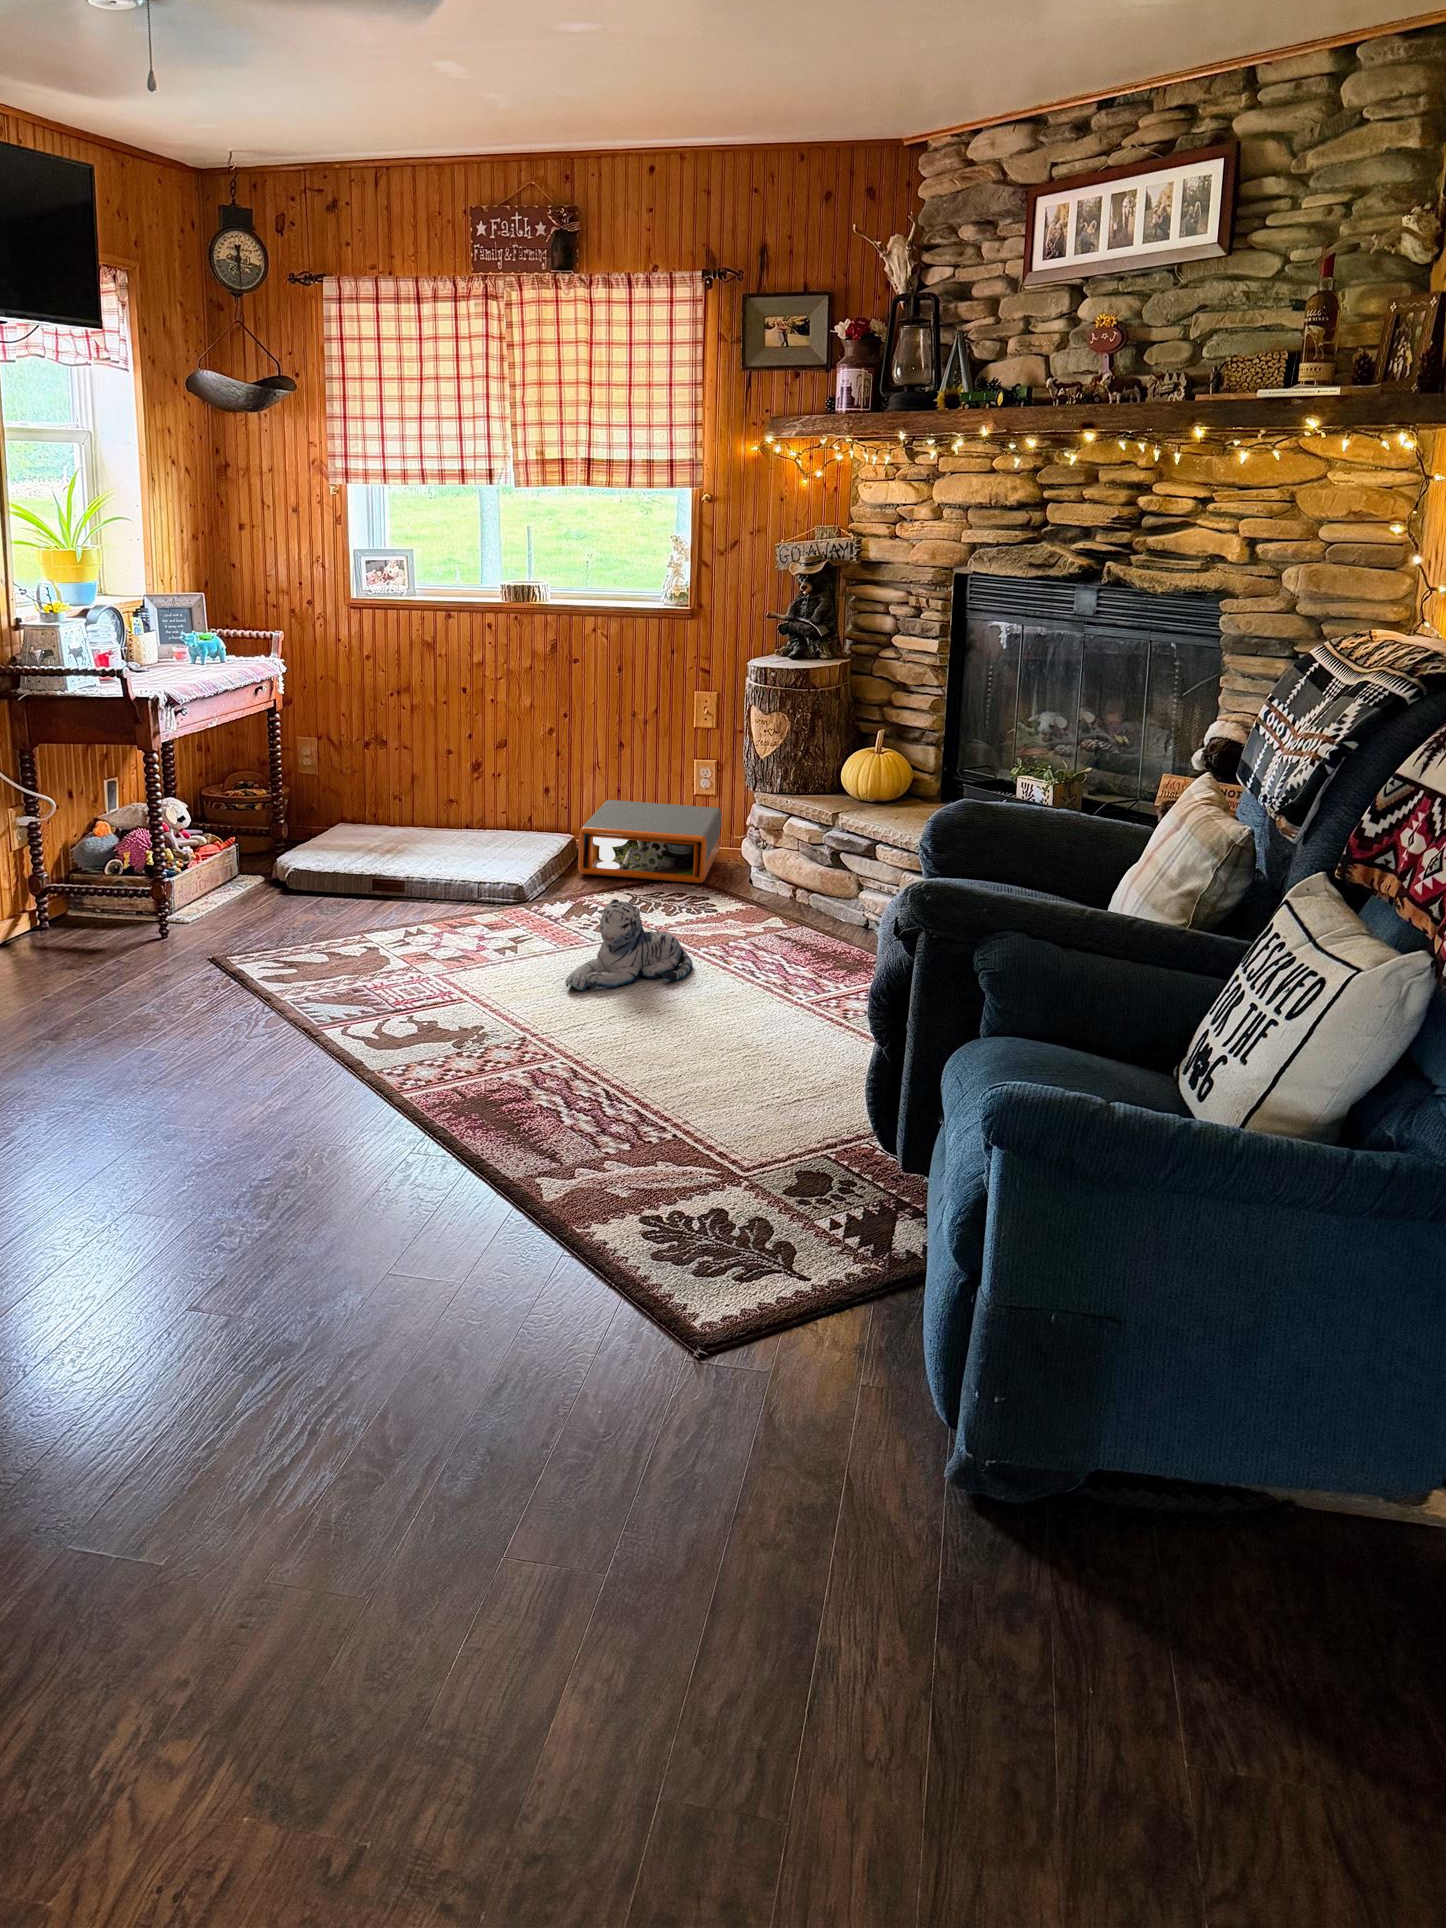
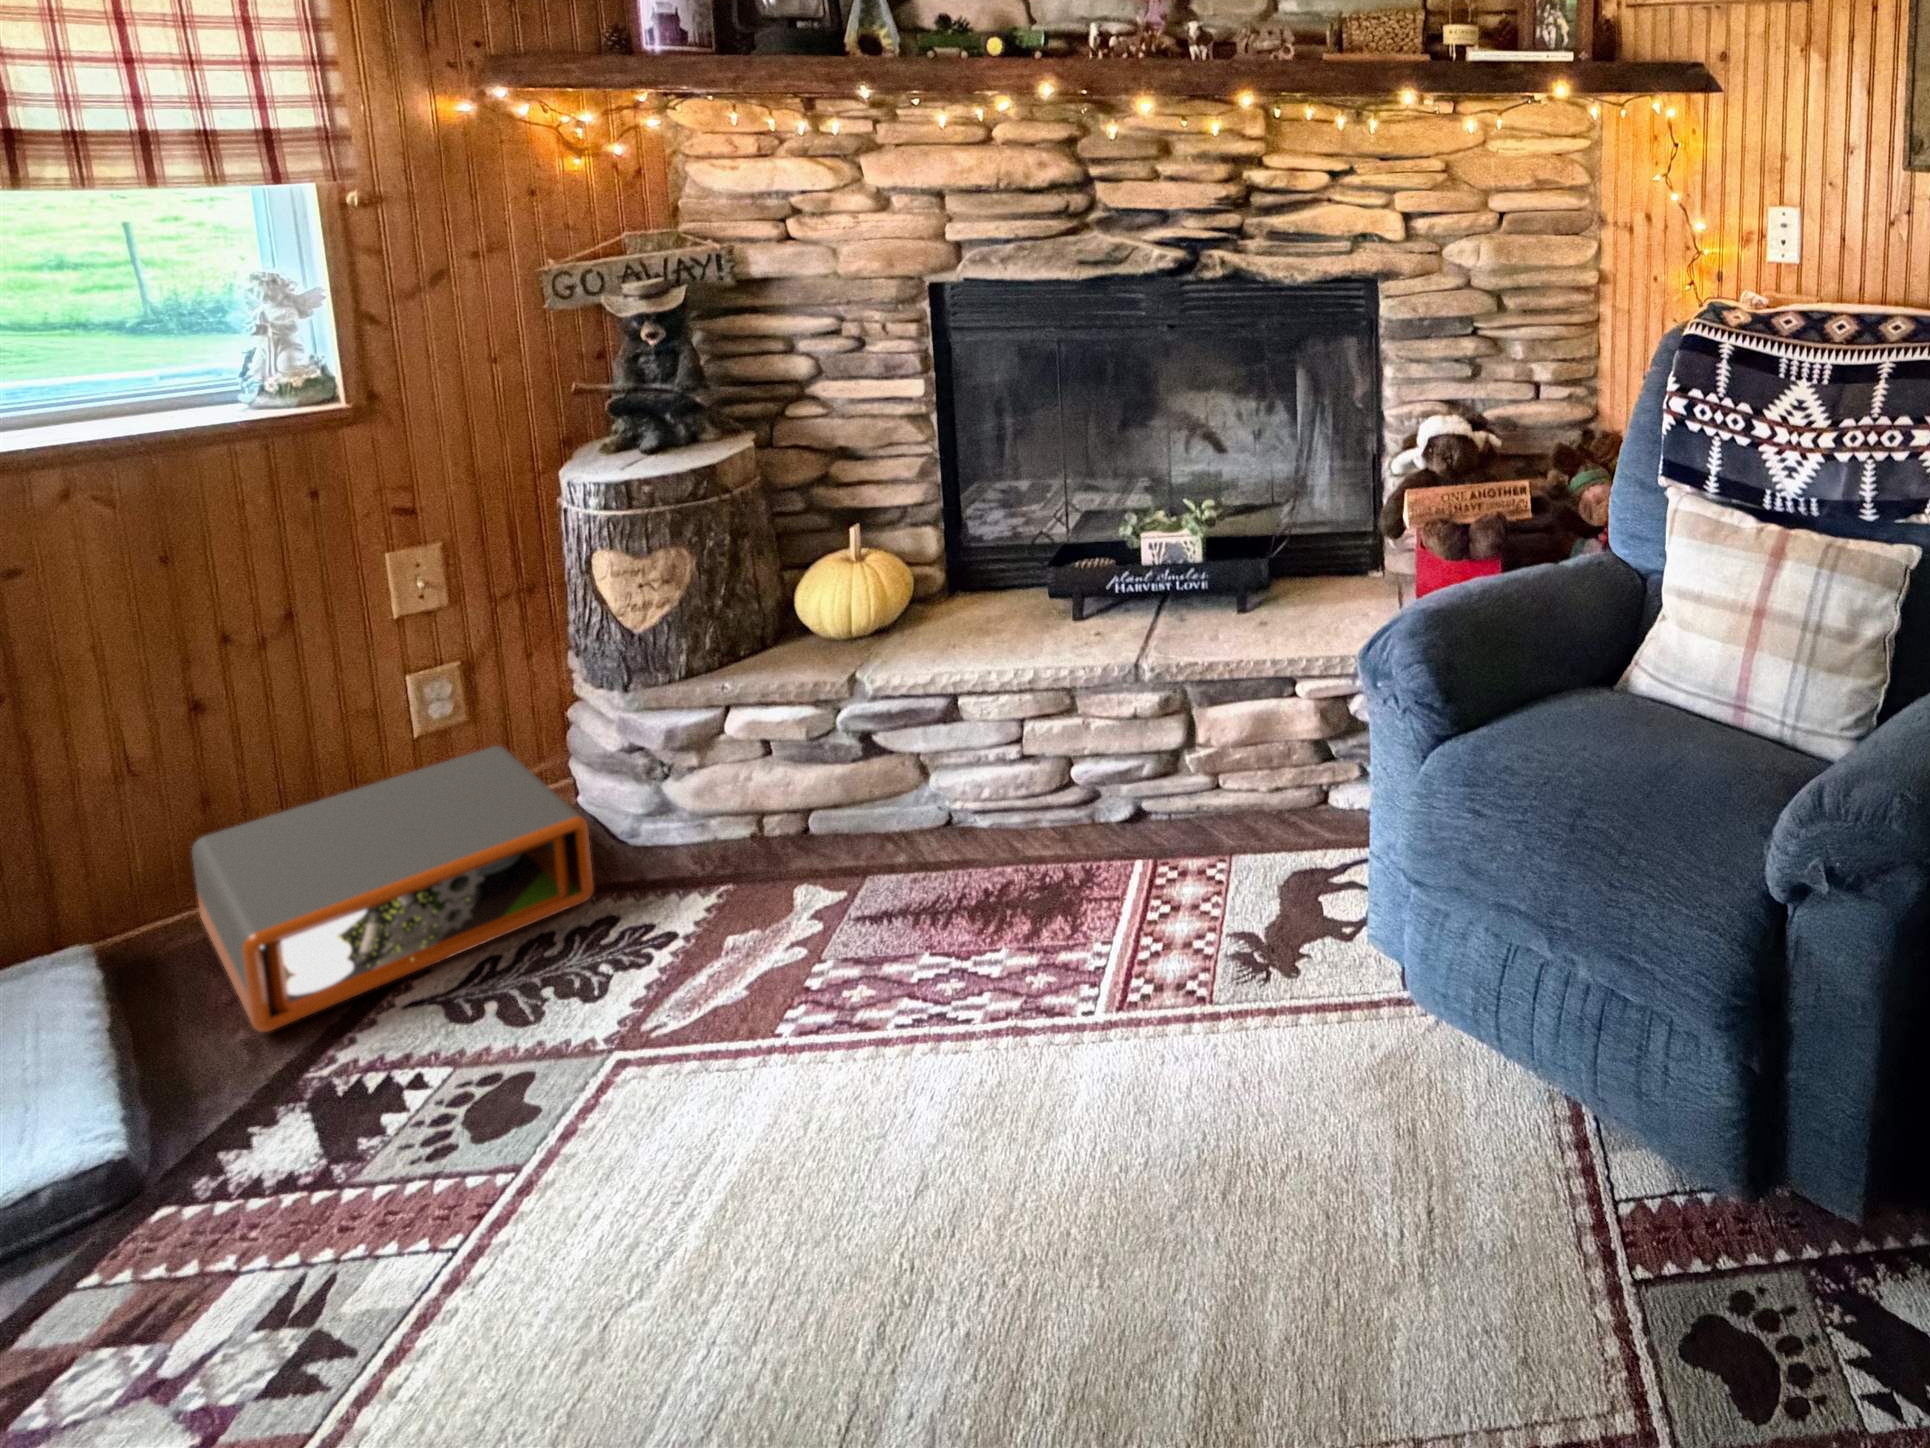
plush toy: present [566,899,693,991] -> none [678,1053,893,1344]

